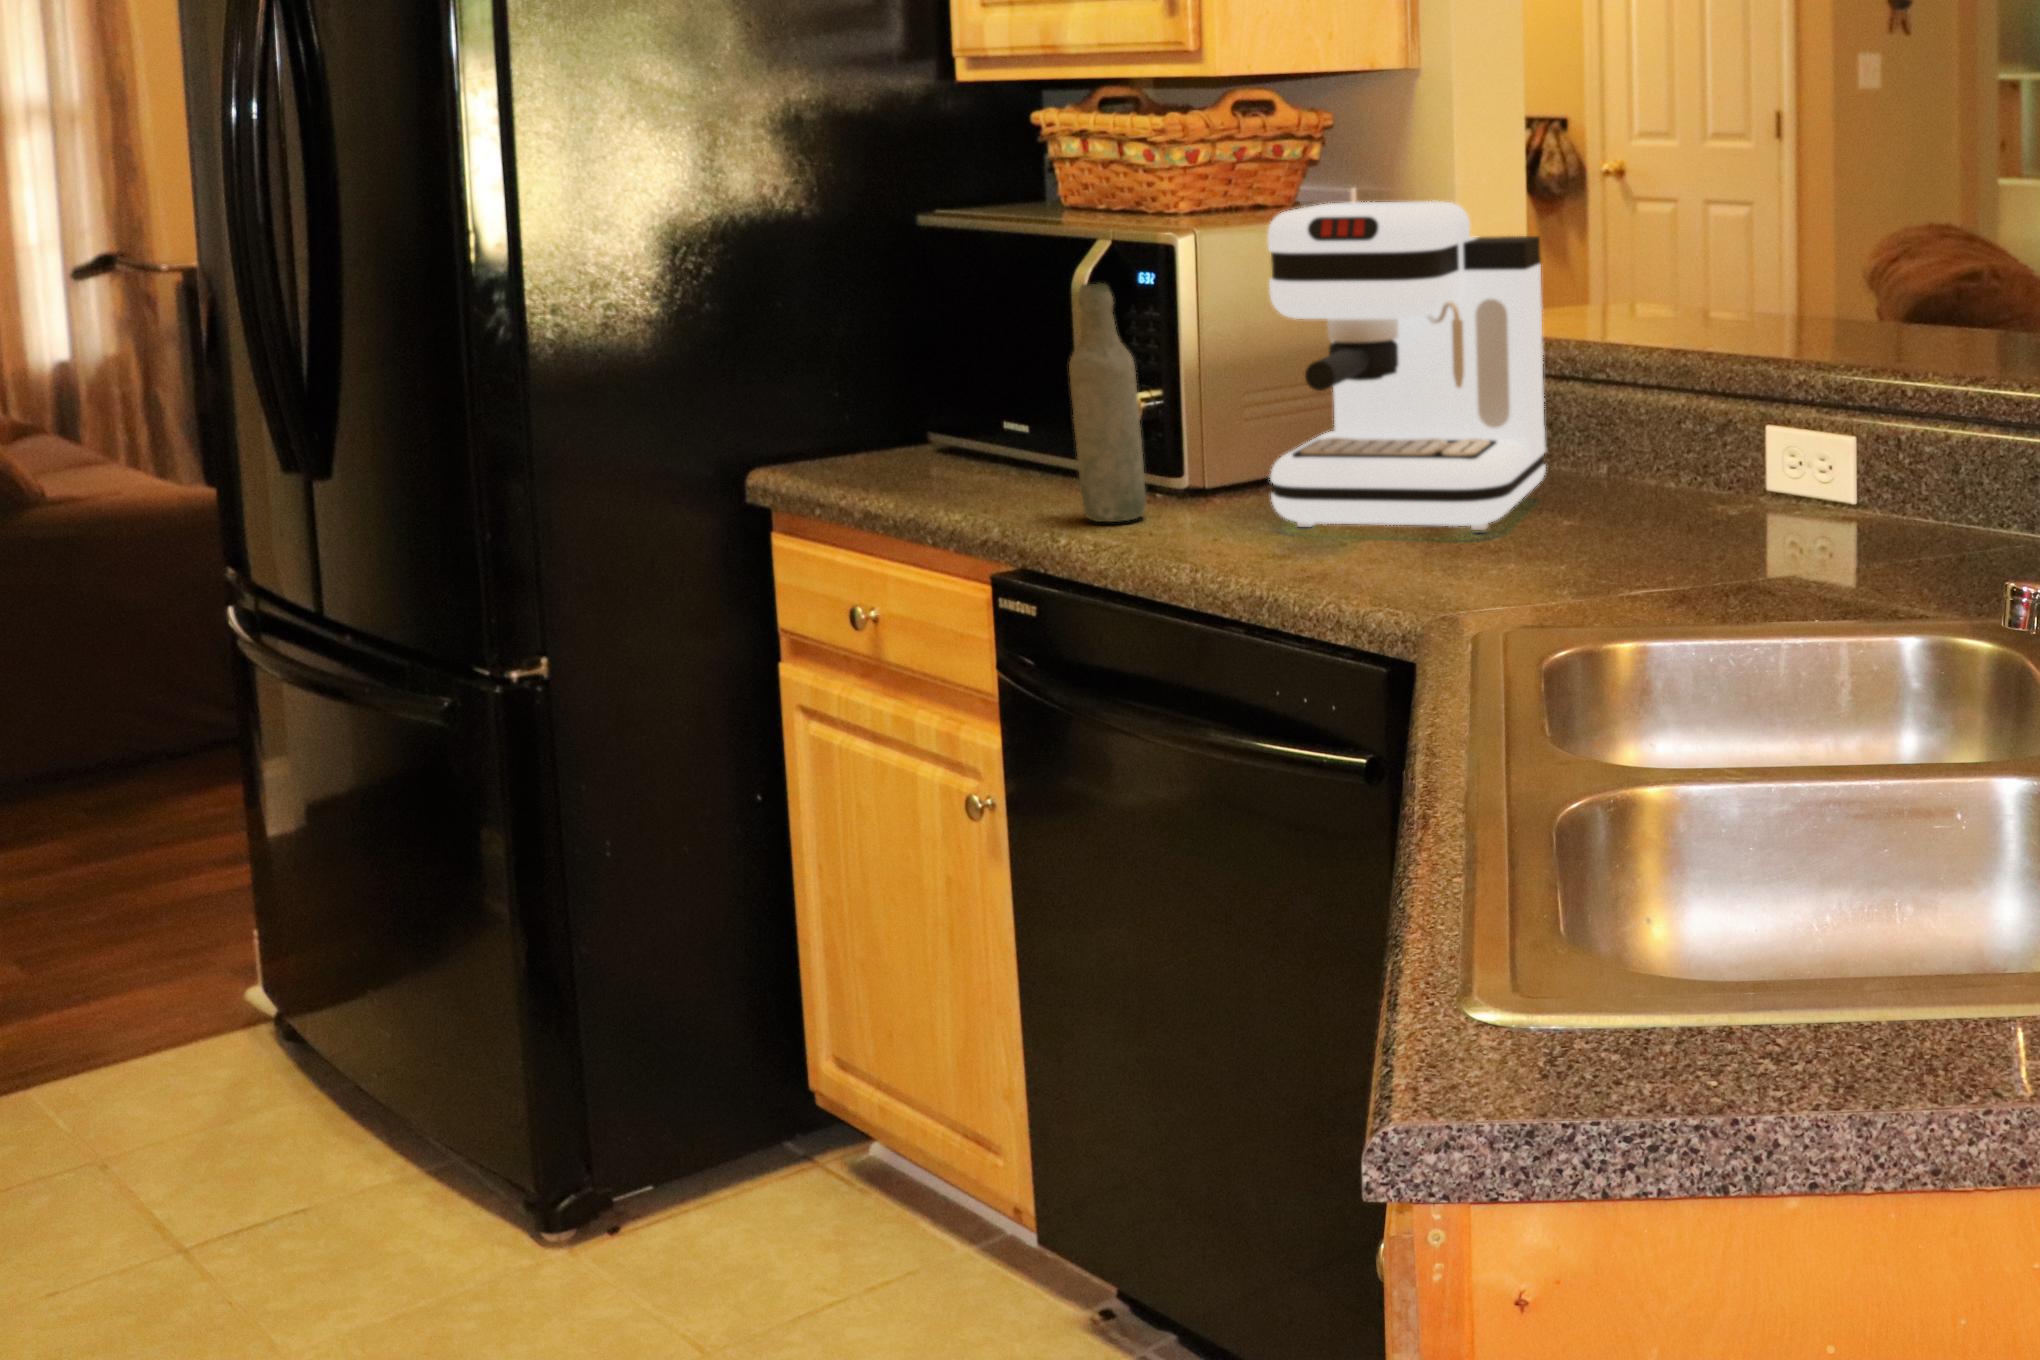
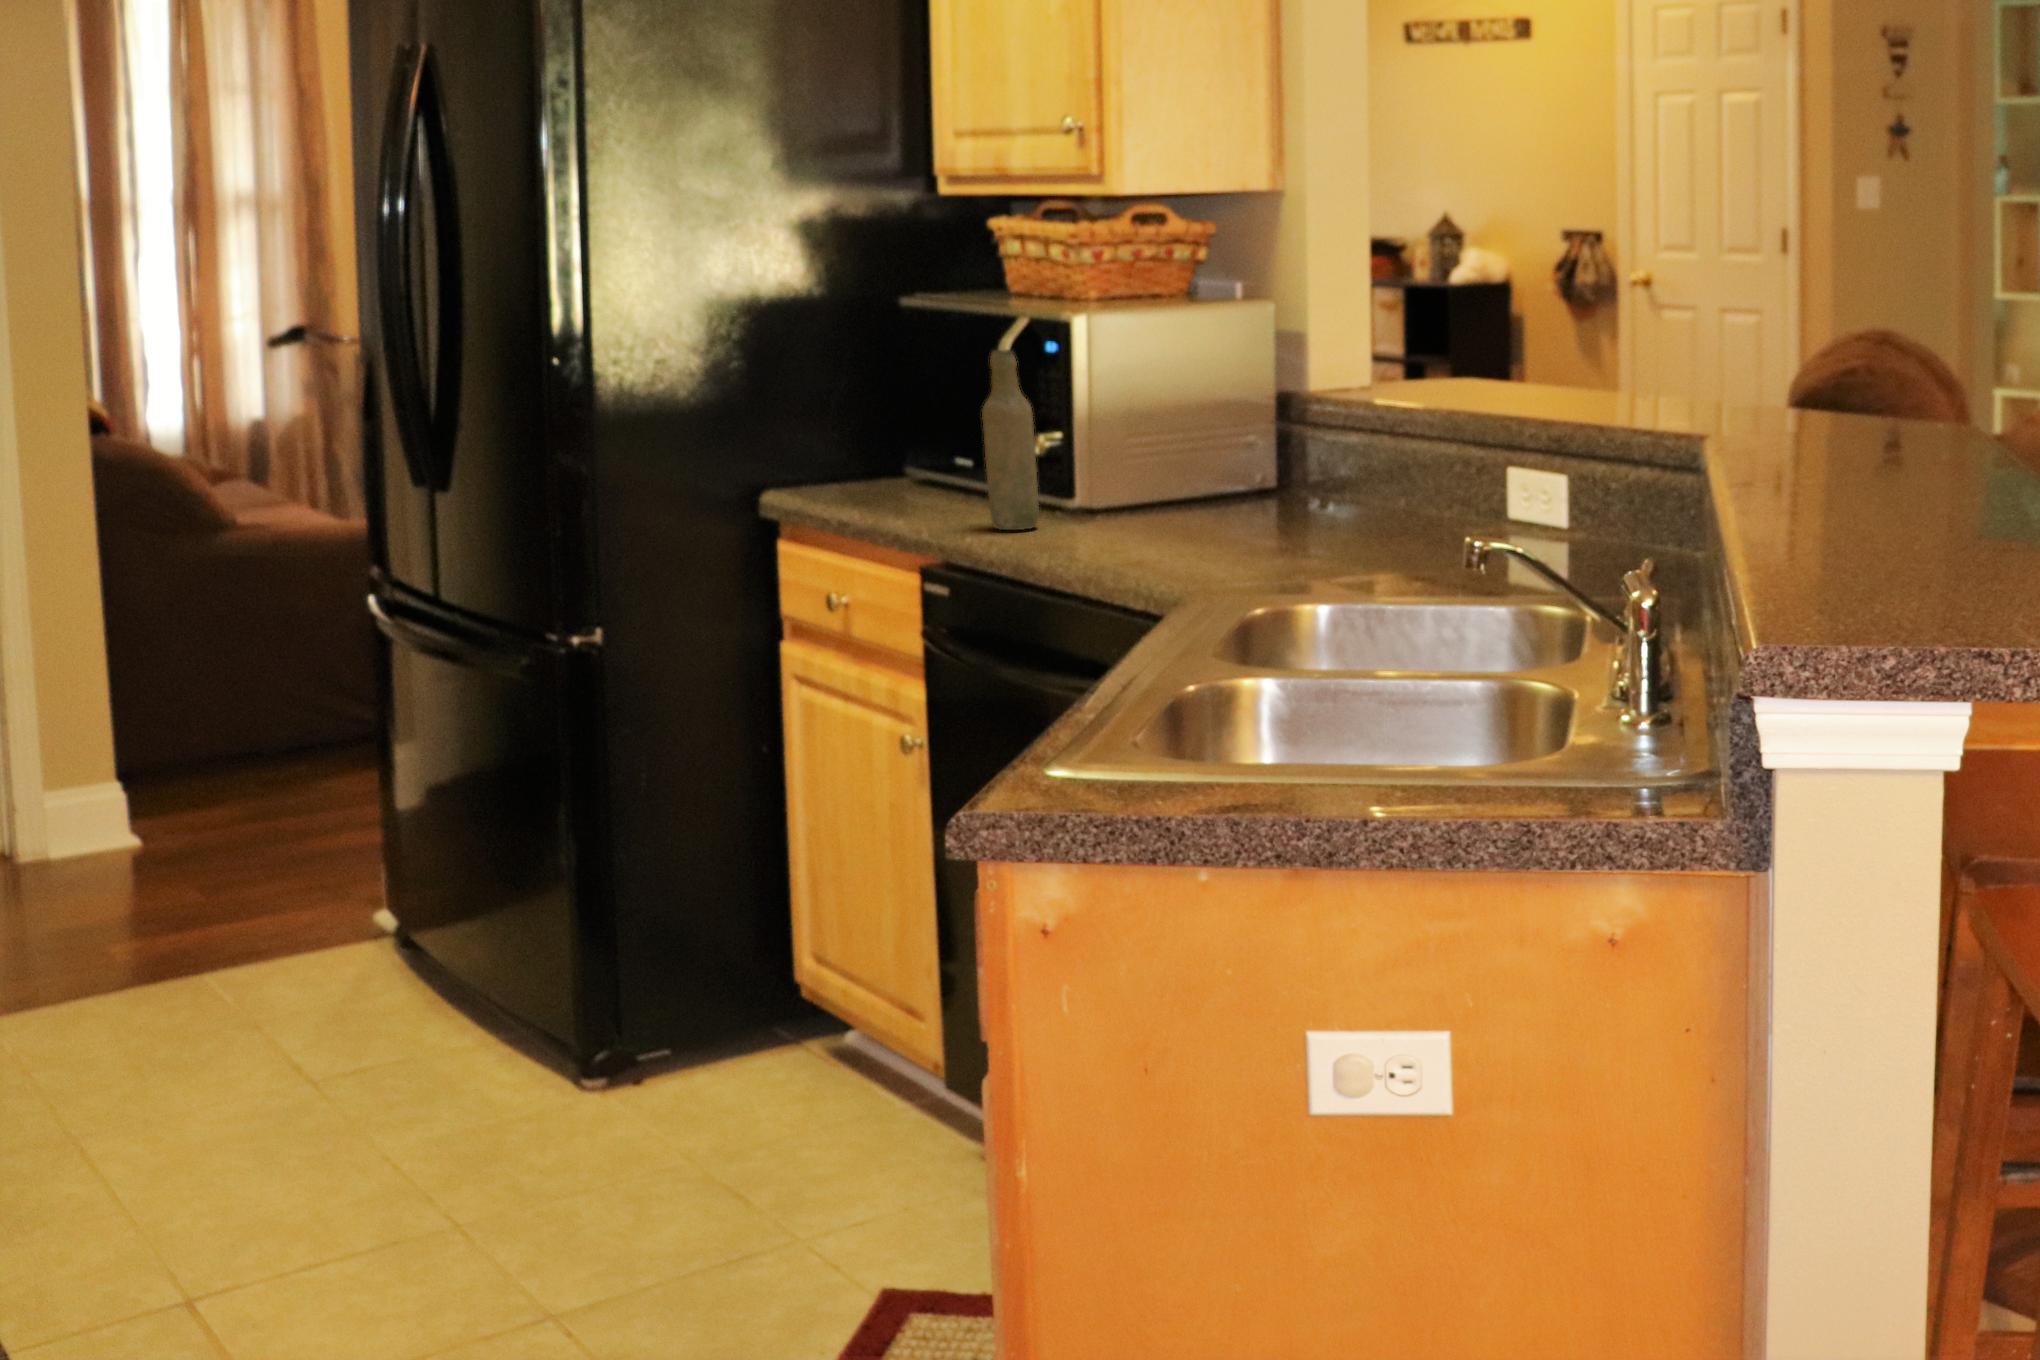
coffee maker: present [1268,201,1546,530] -> none [1127,294,1350,542]

